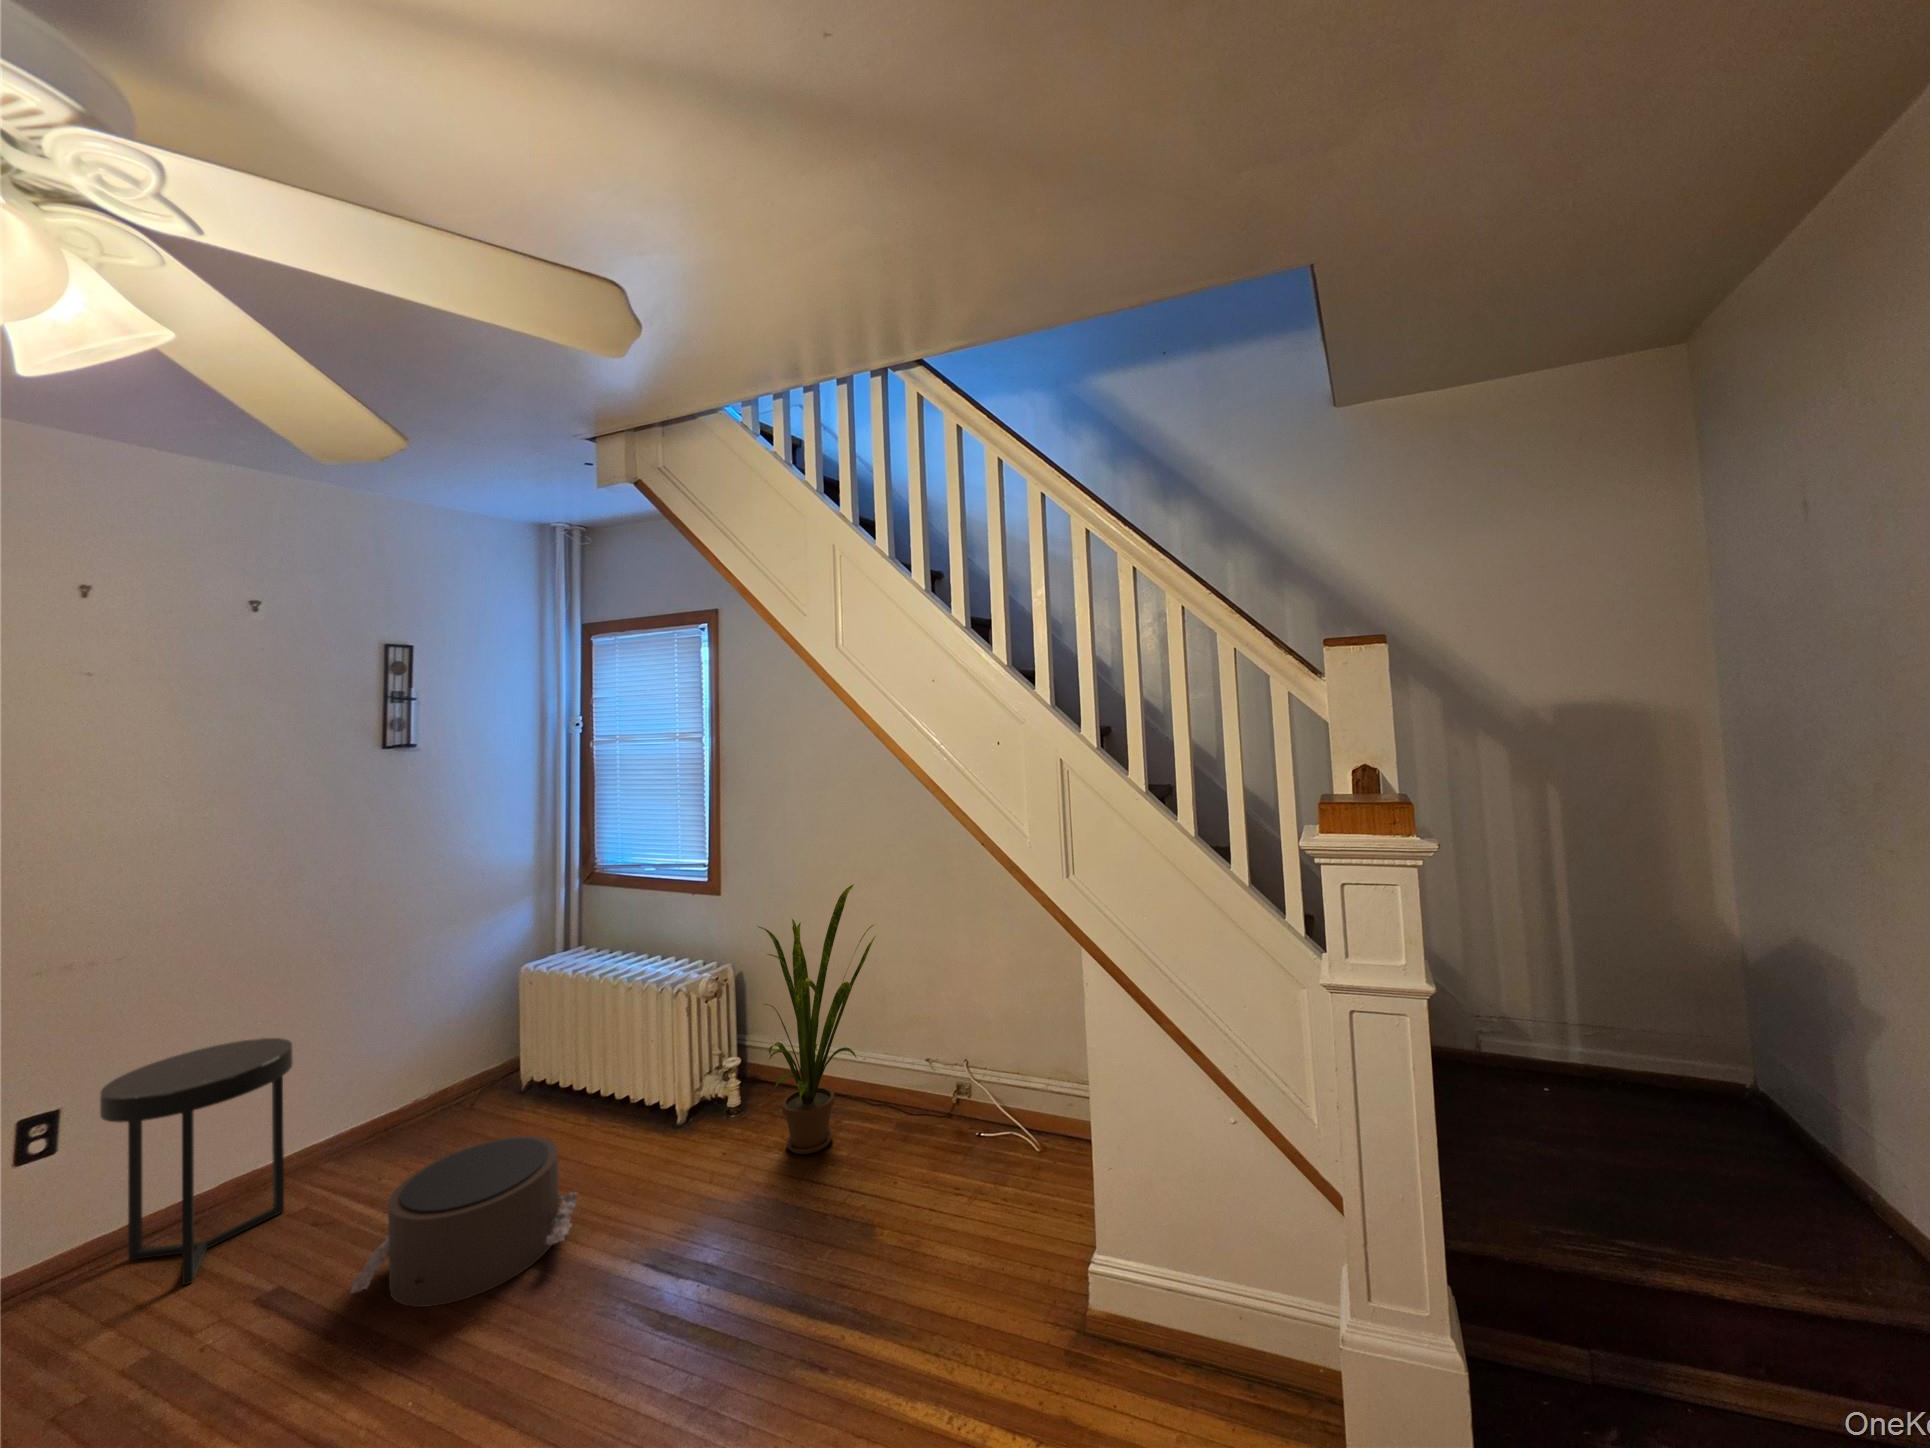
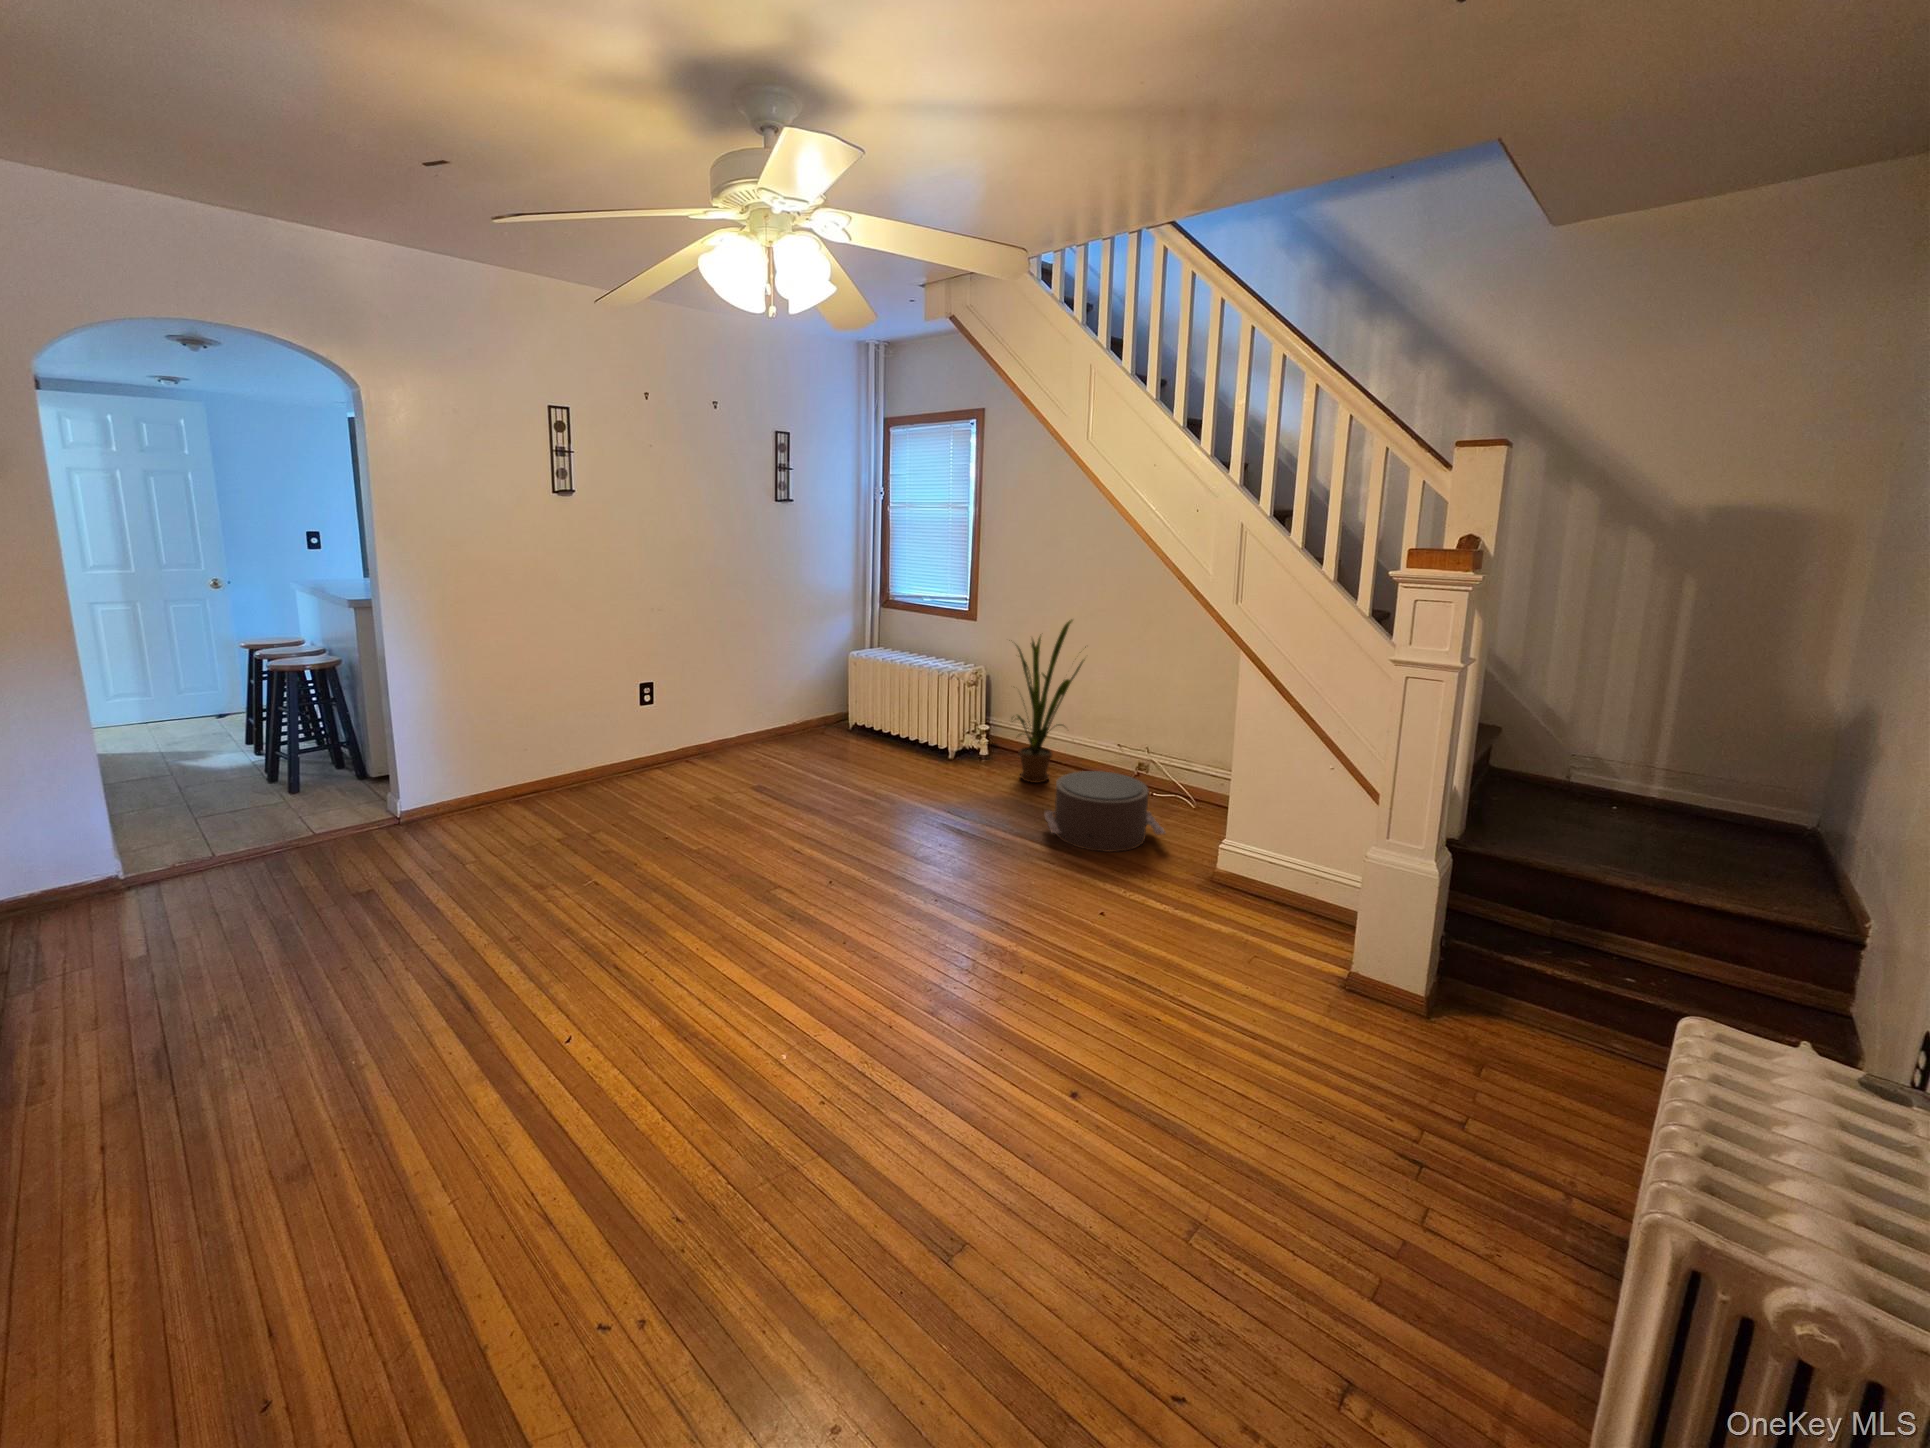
side table: present [100,1038,293,1285] -> none [685,665,758,775]
pouf: present [350,1136,578,1307] -> present [1044,771,1165,852]

